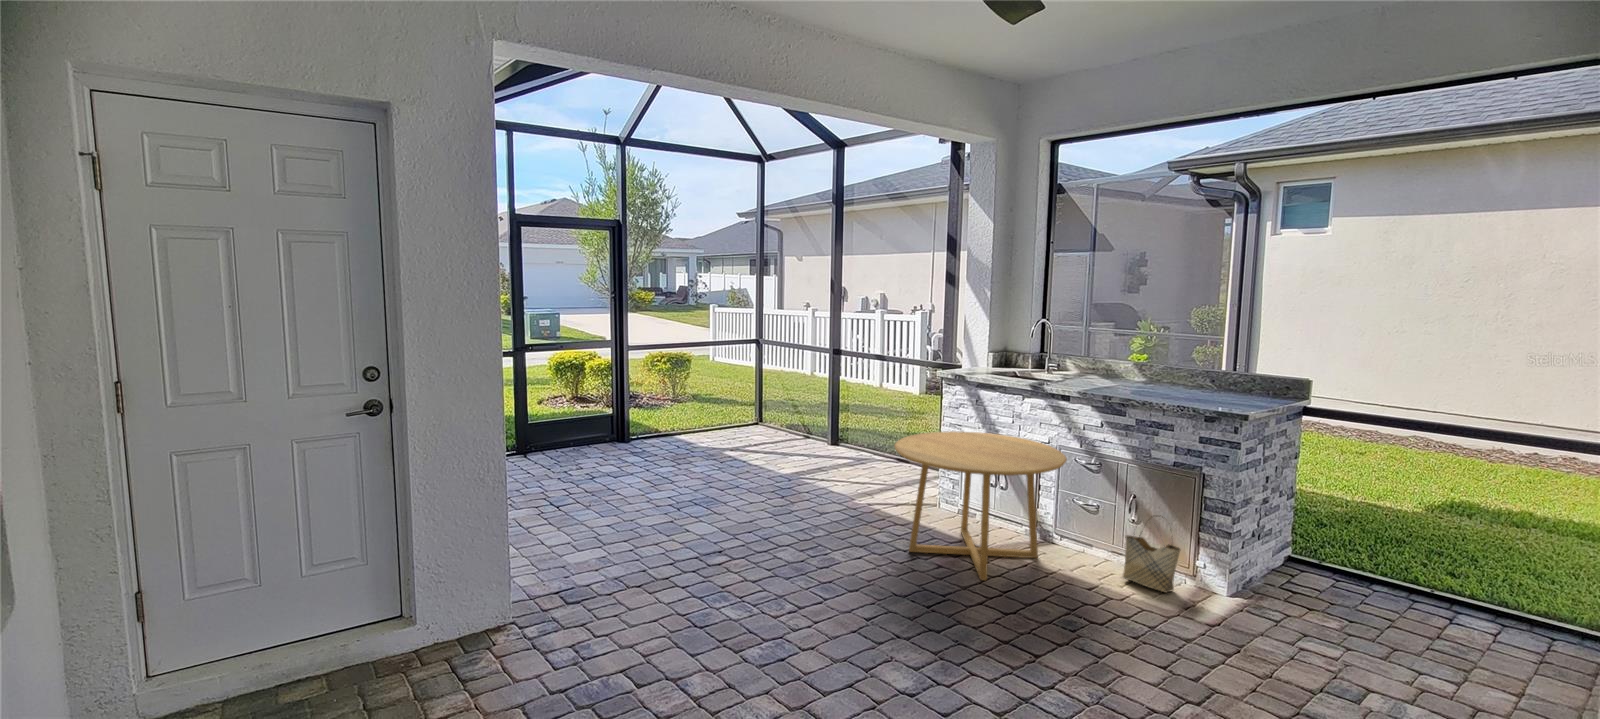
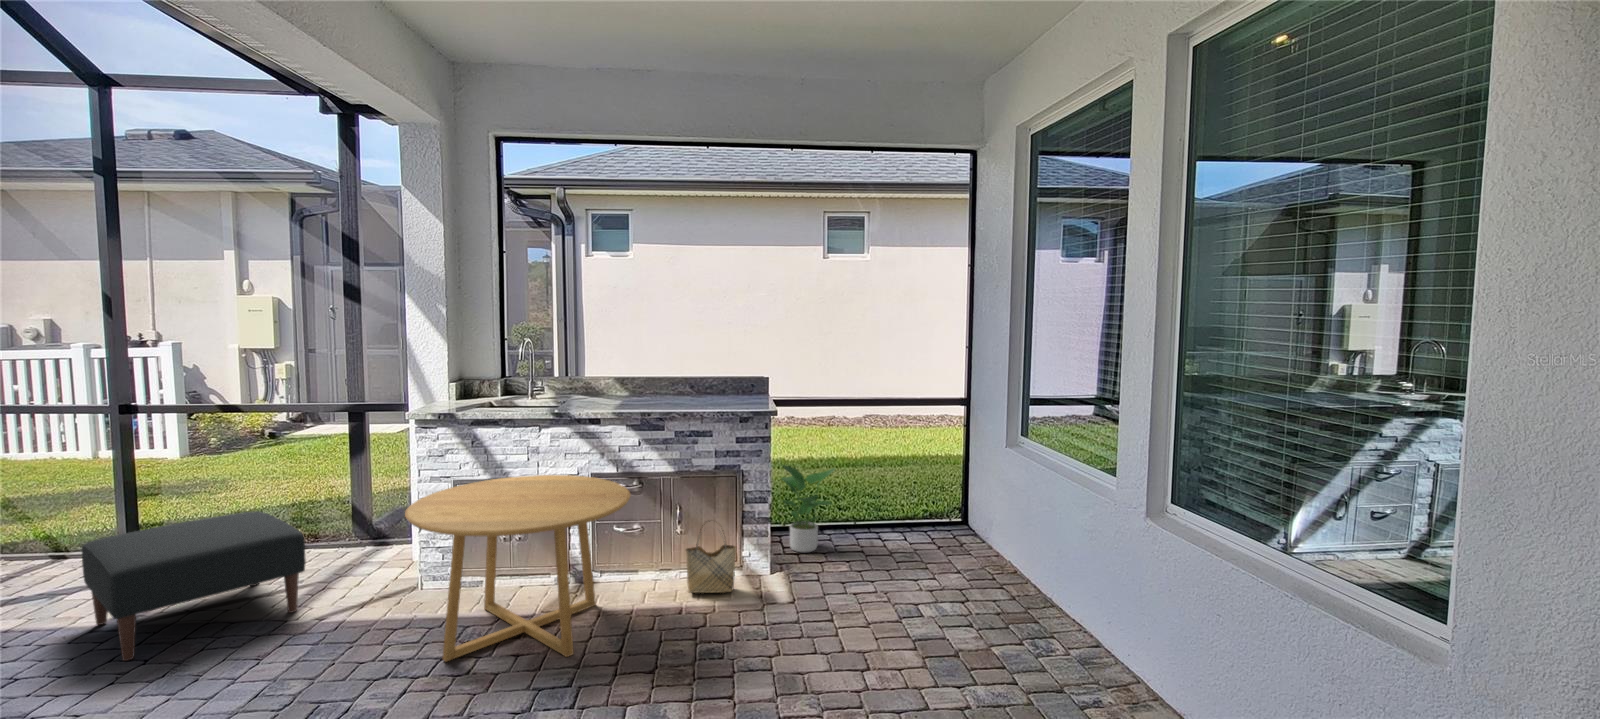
ottoman: none [777,424,871,496] -> present [82,511,306,661]
potted plant: none [1278,484,1375,596] -> present [781,465,835,552]

